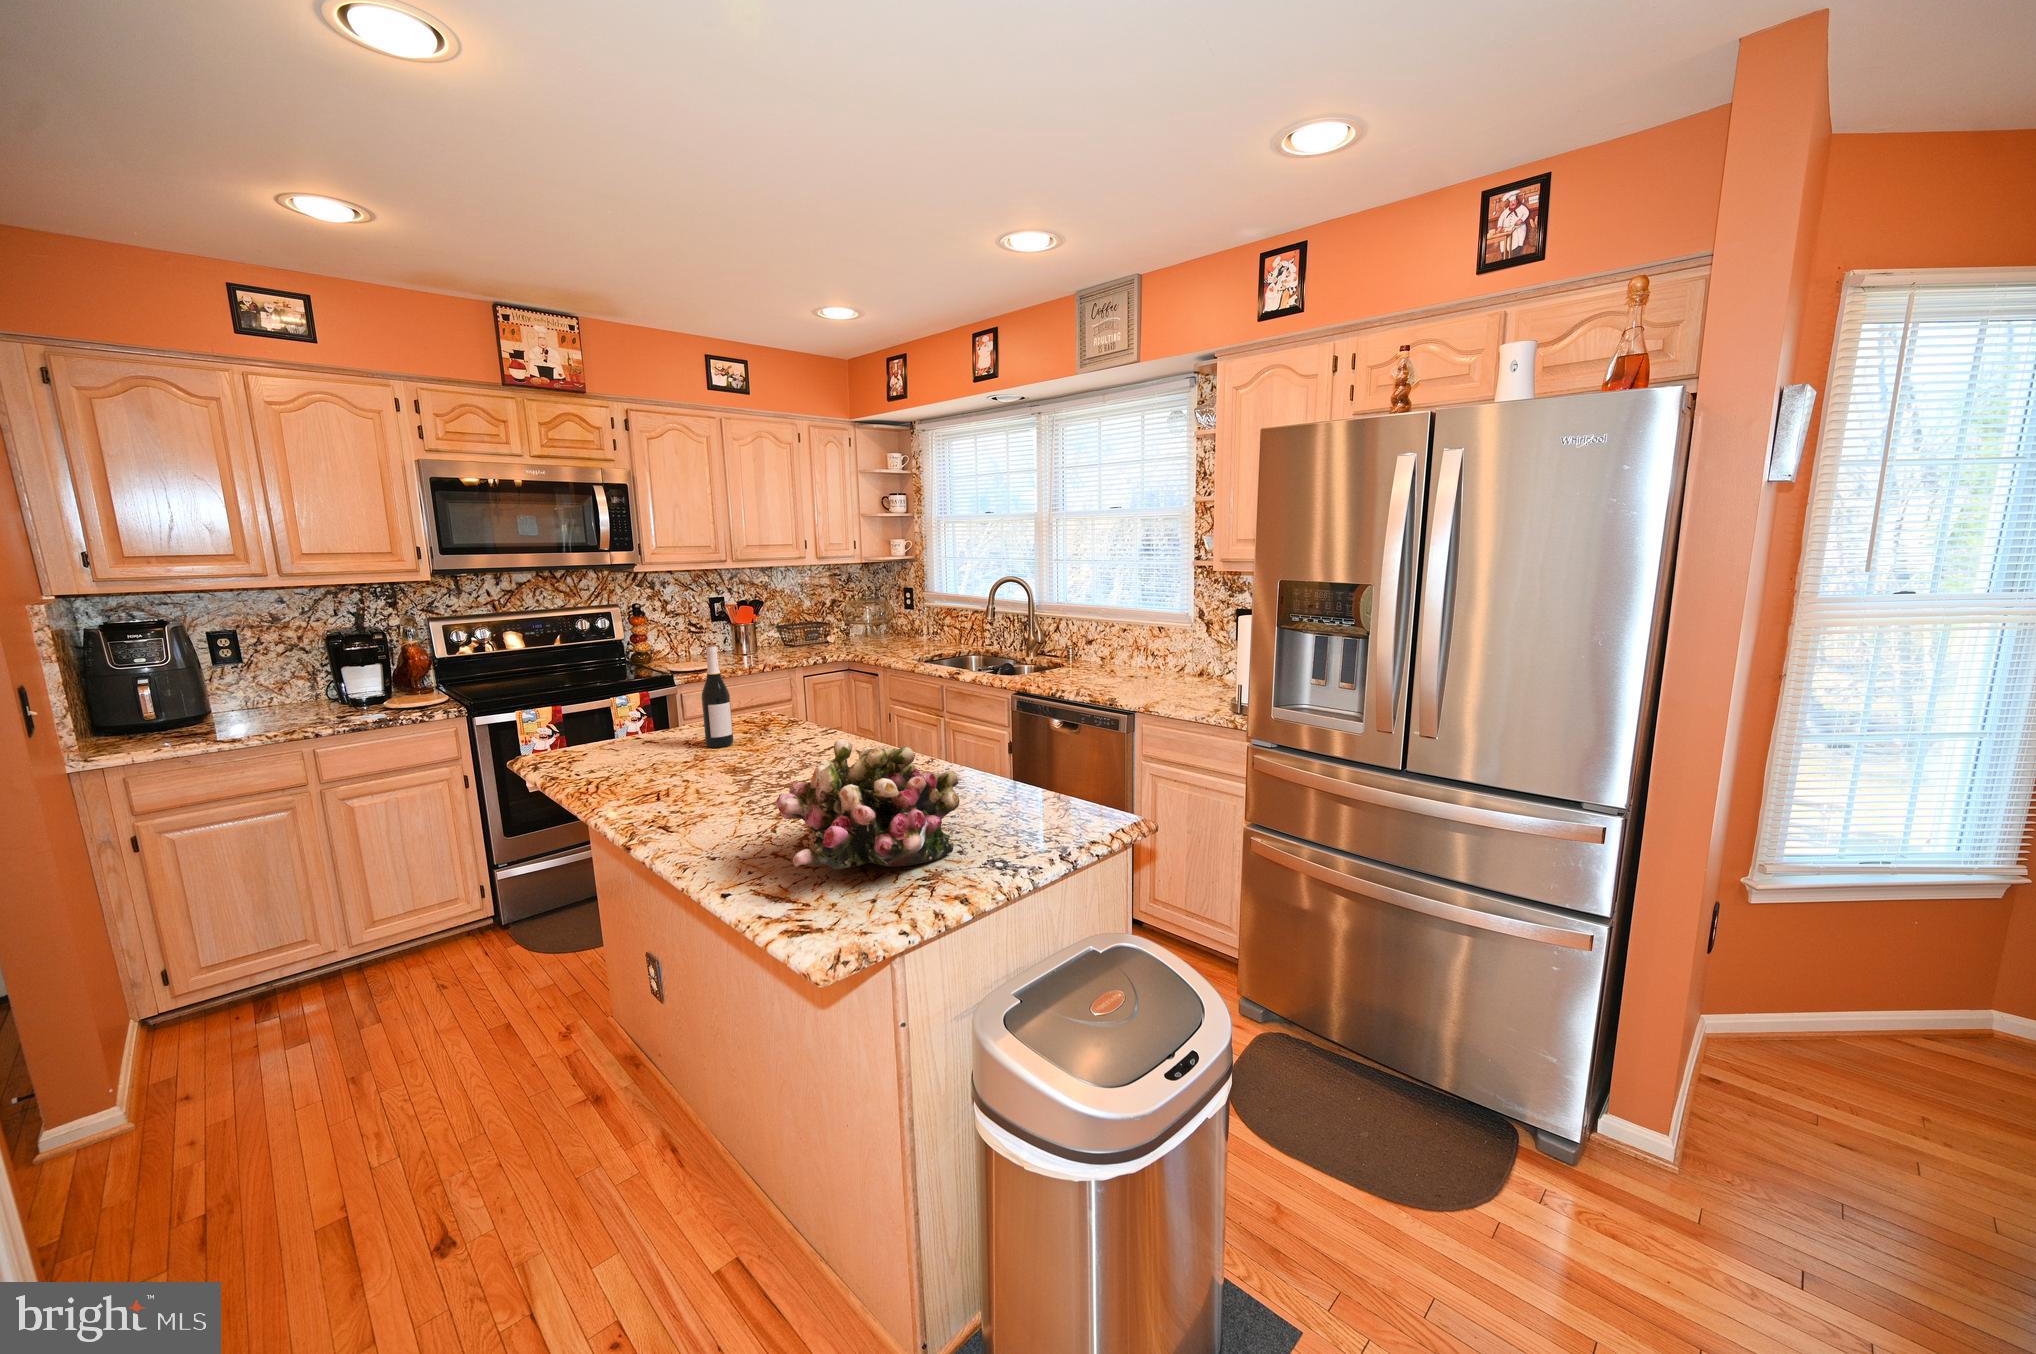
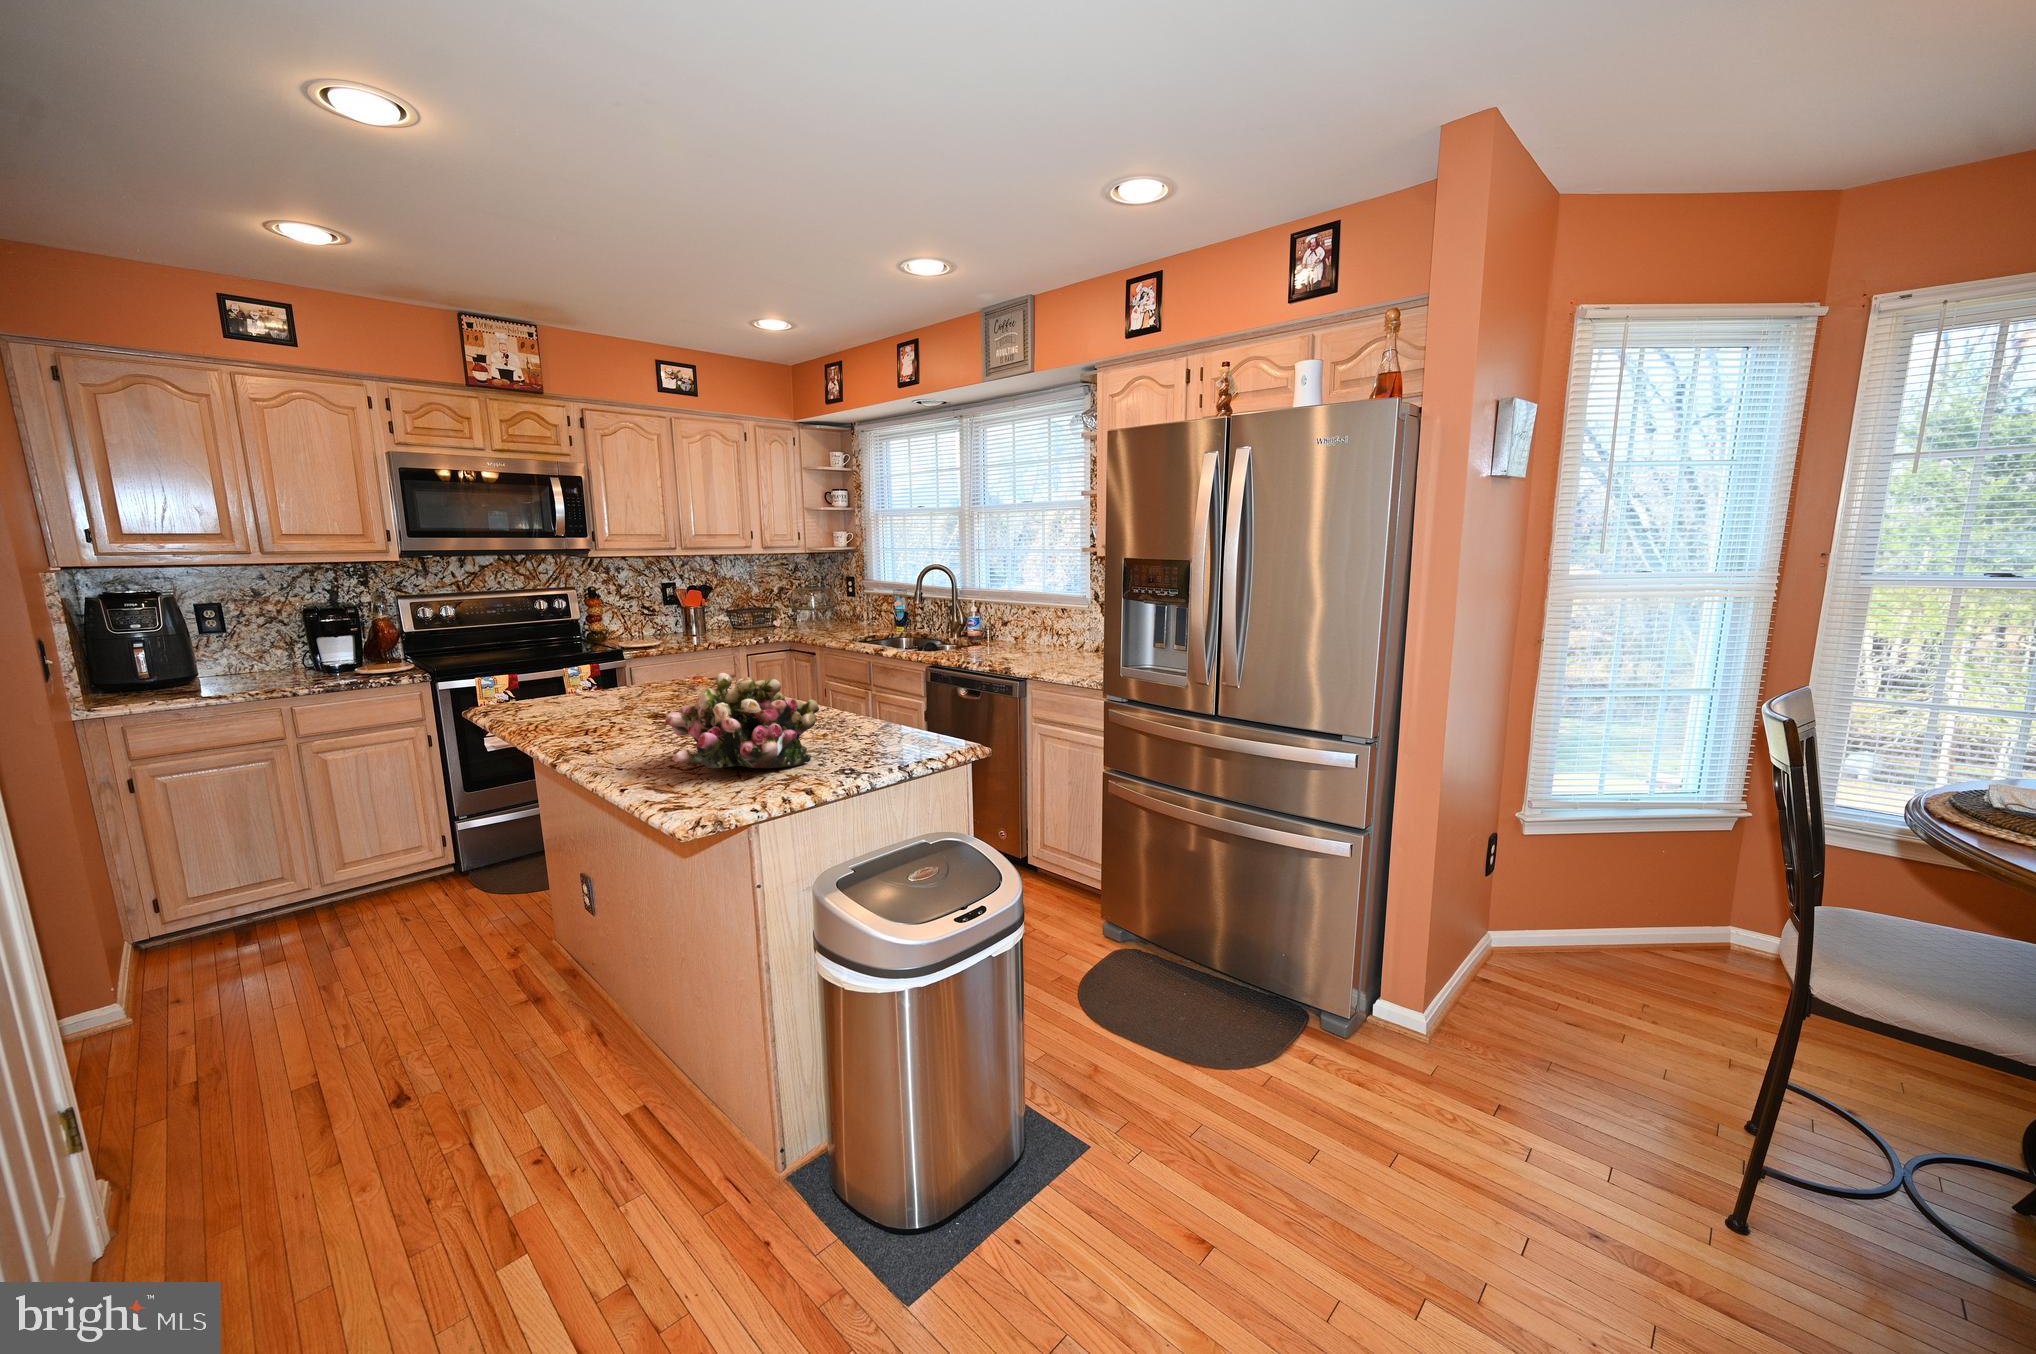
wine bottle: present [702,645,734,748] -> none [632,612,661,700]

